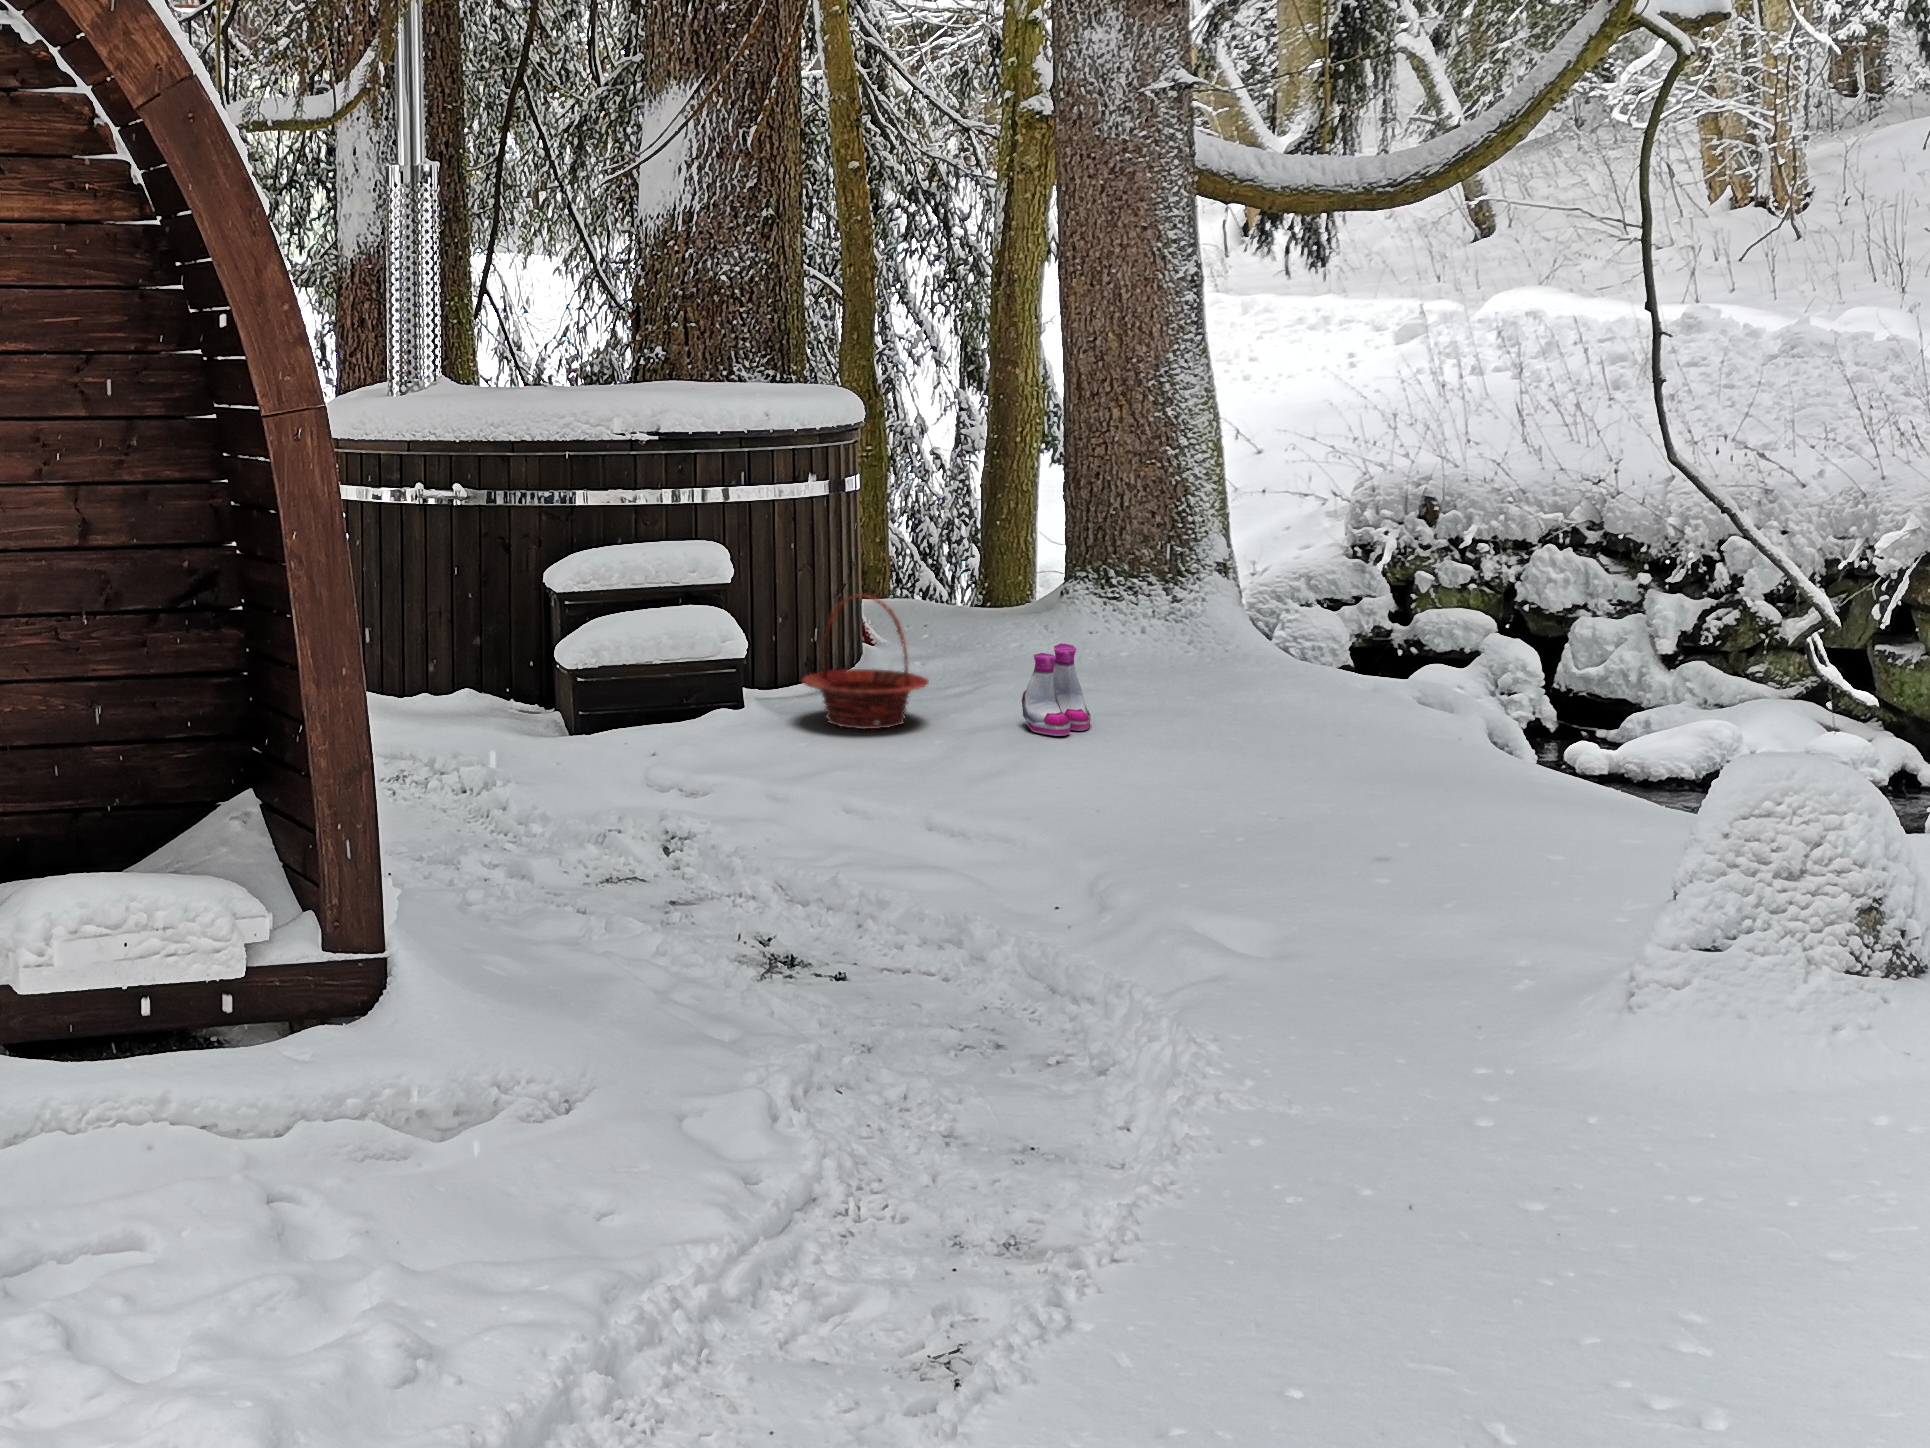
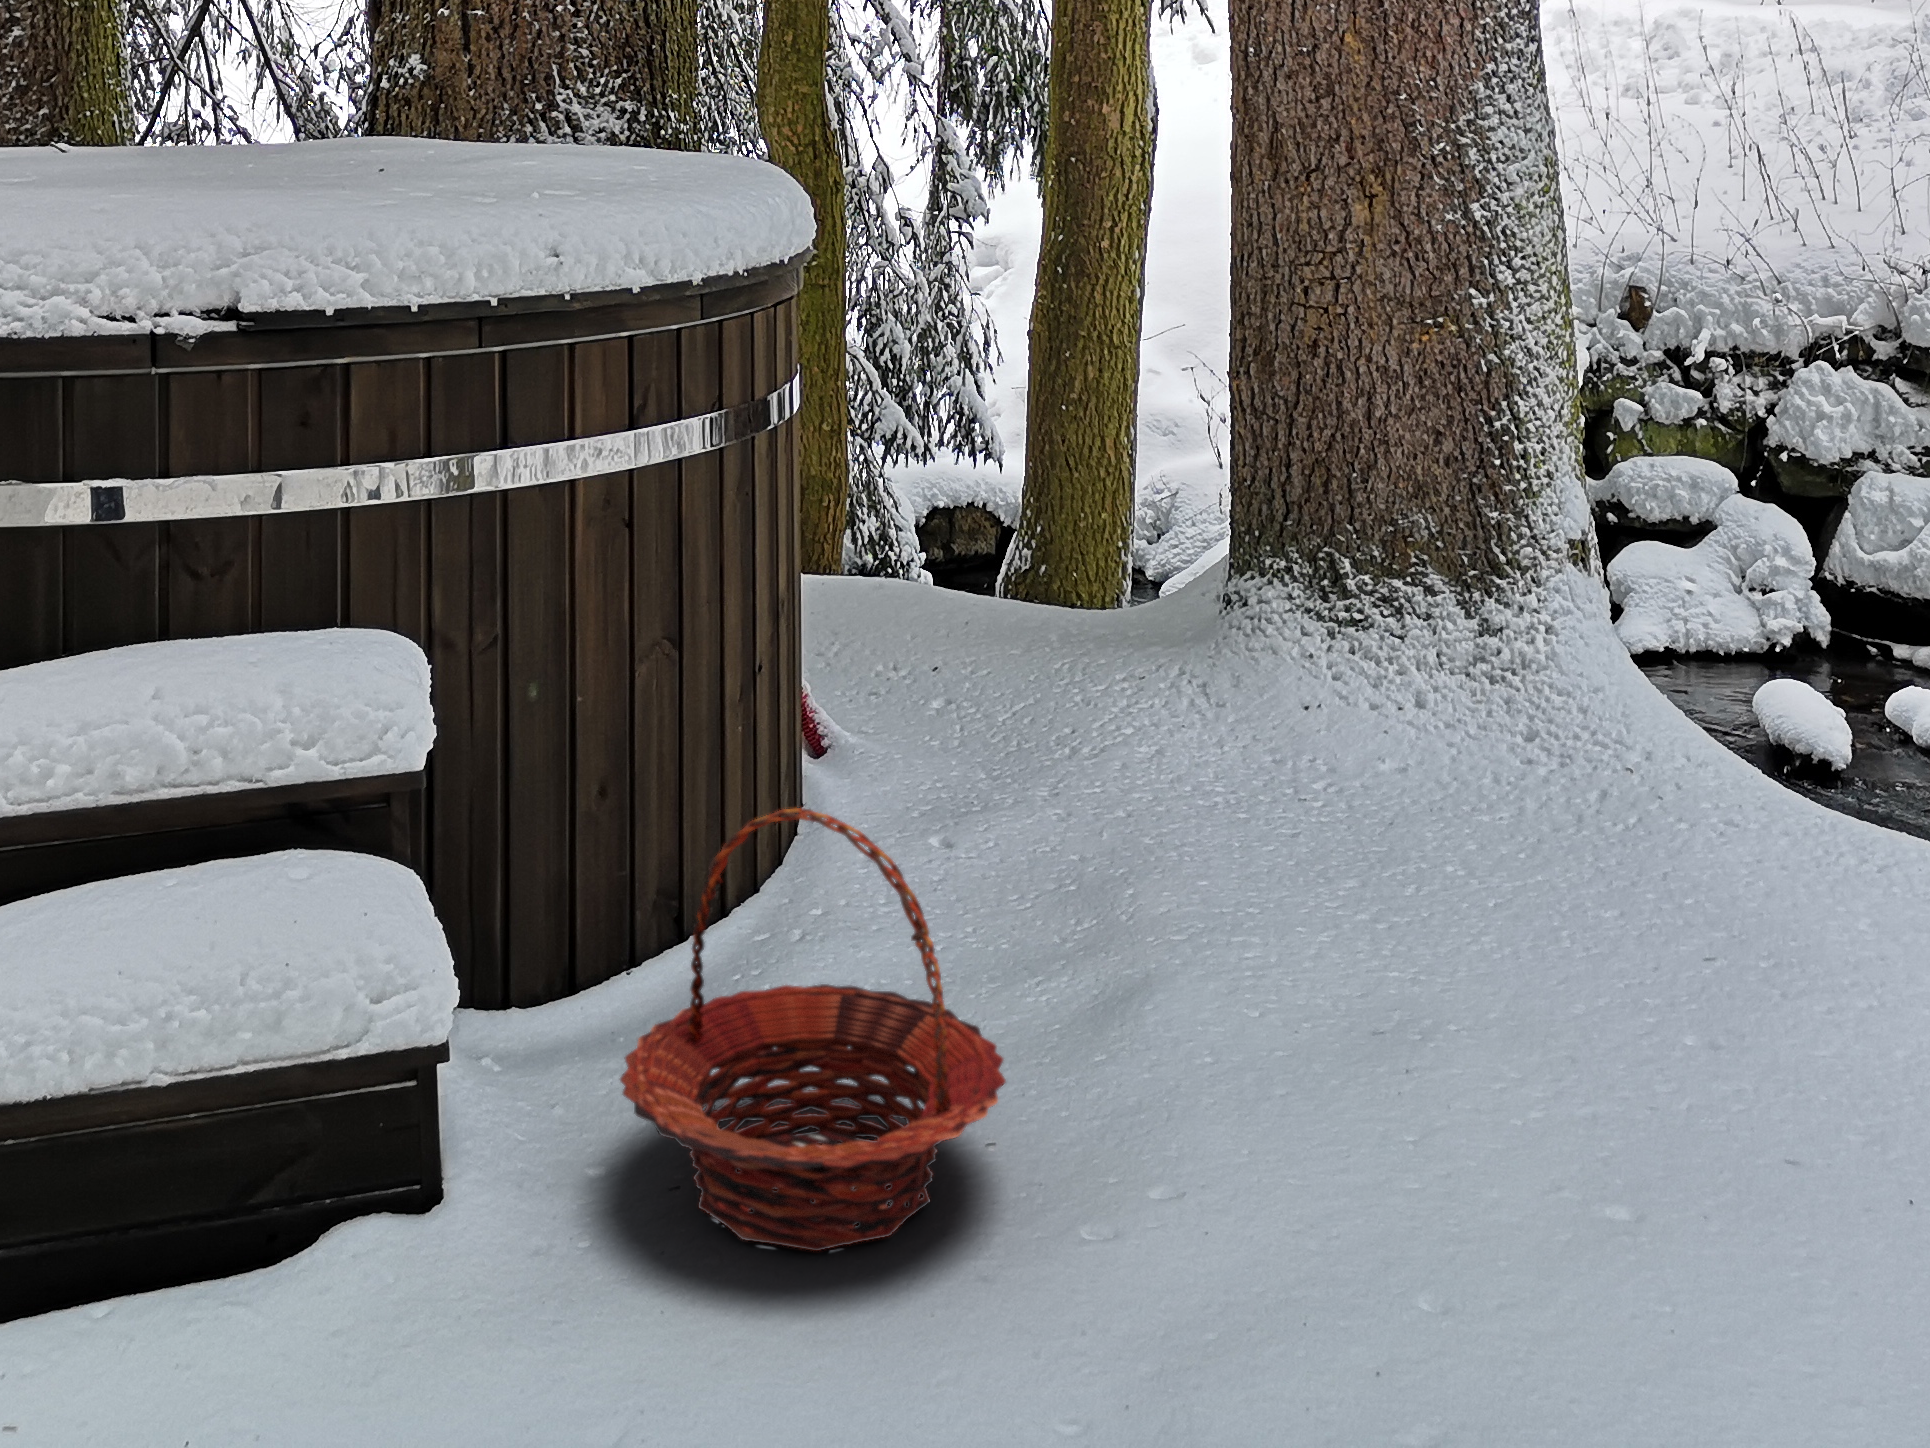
boots: present [1022,643,1091,736] -> none [1271,940,1476,1277]

